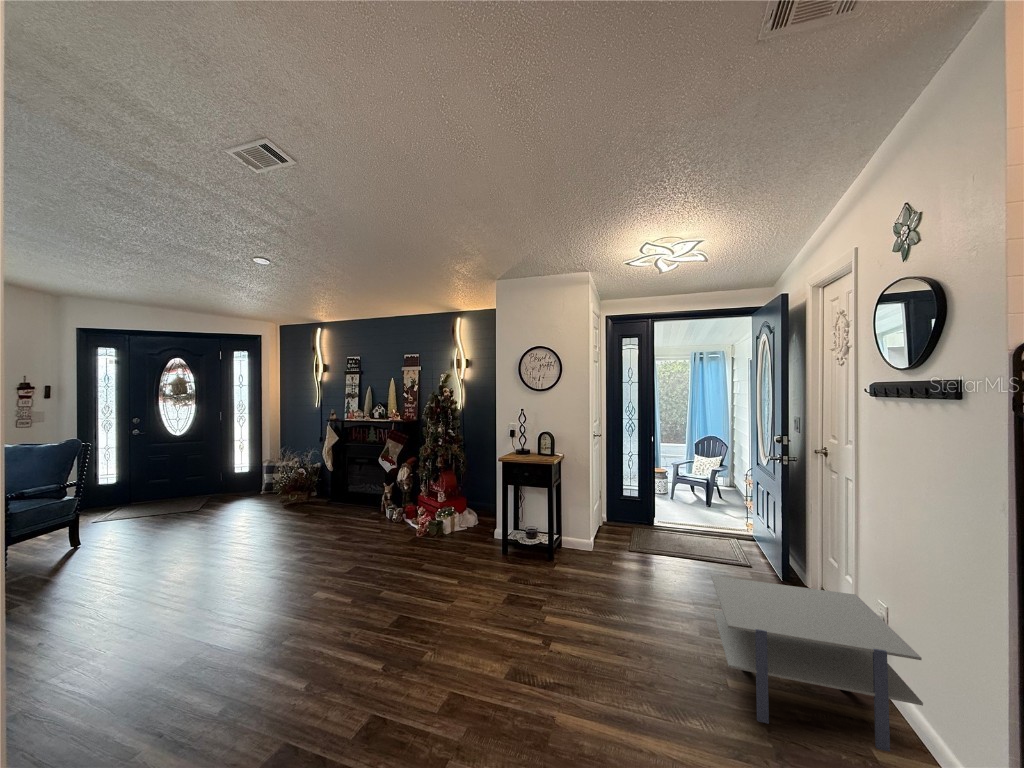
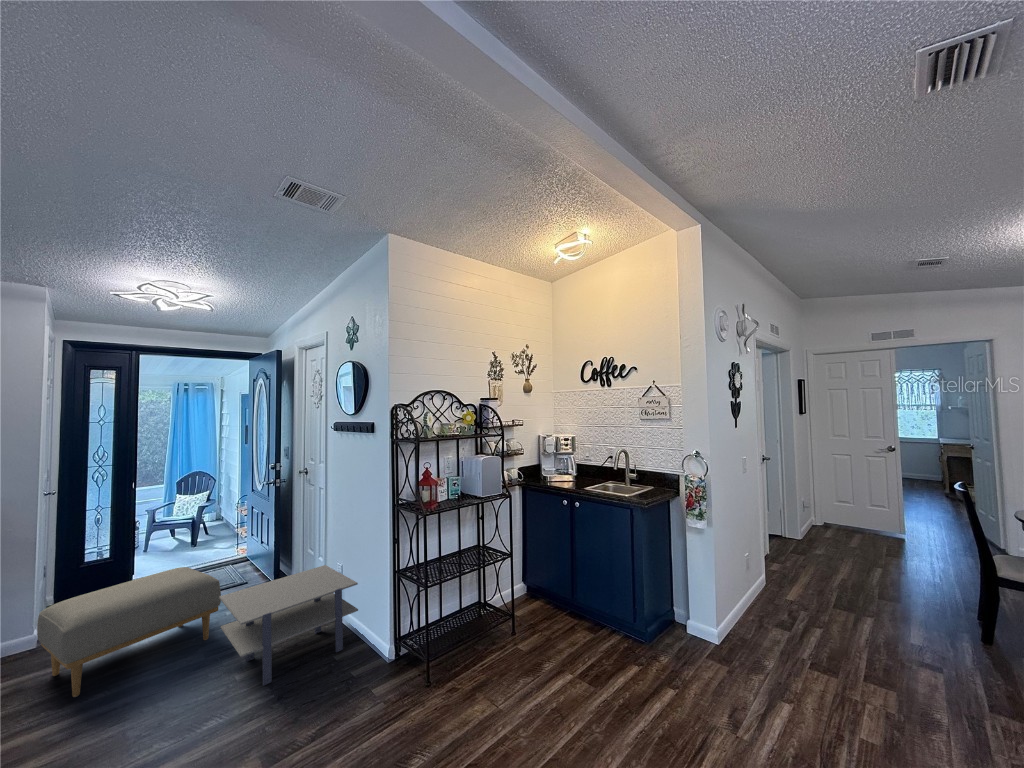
ottoman: none [587,523,717,614] -> present [37,567,221,697]

